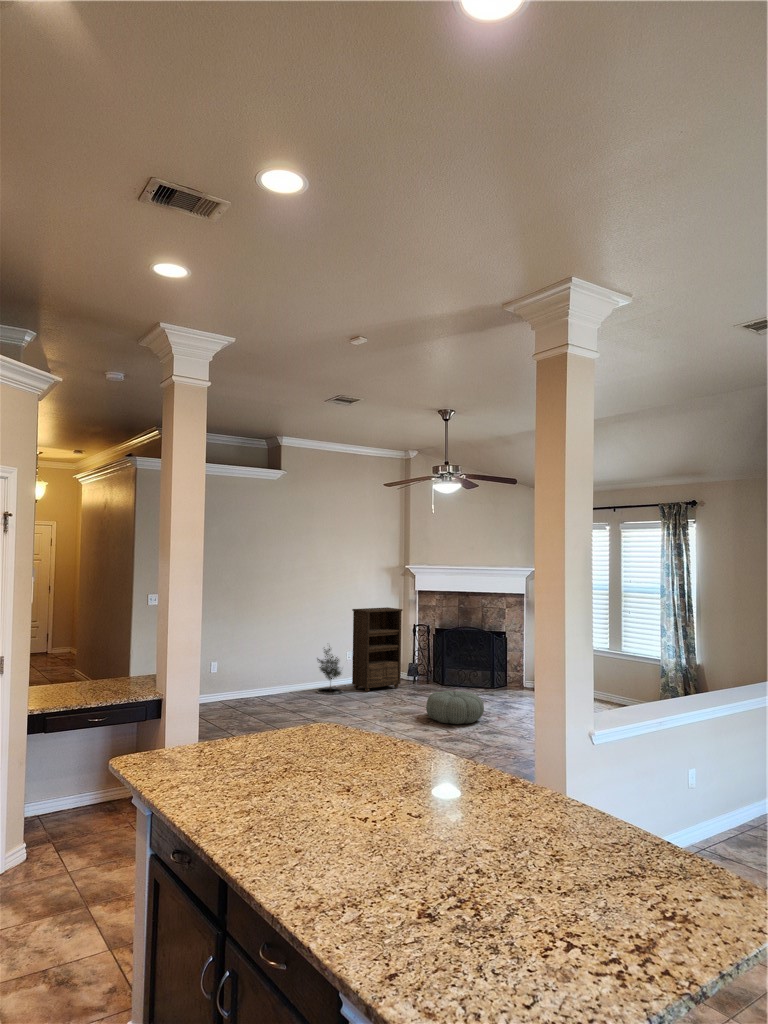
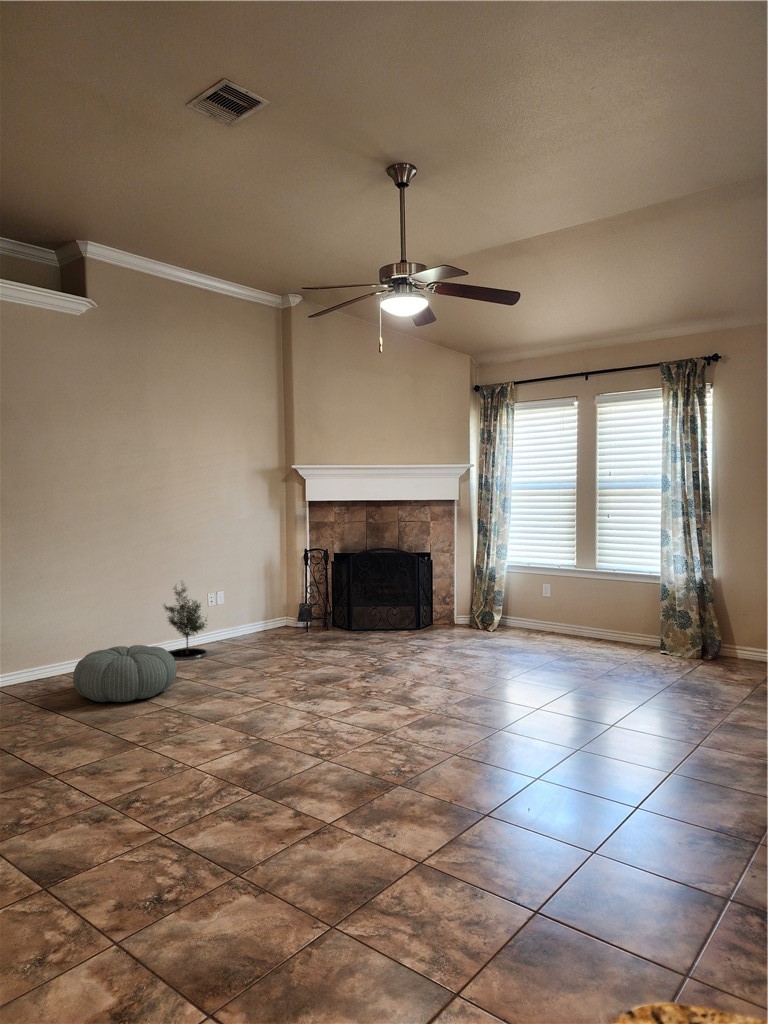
bookshelf: present [352,607,402,692] -> none [216,524,293,651]
pouf: present [426,691,484,724] -> present [73,645,177,702]

